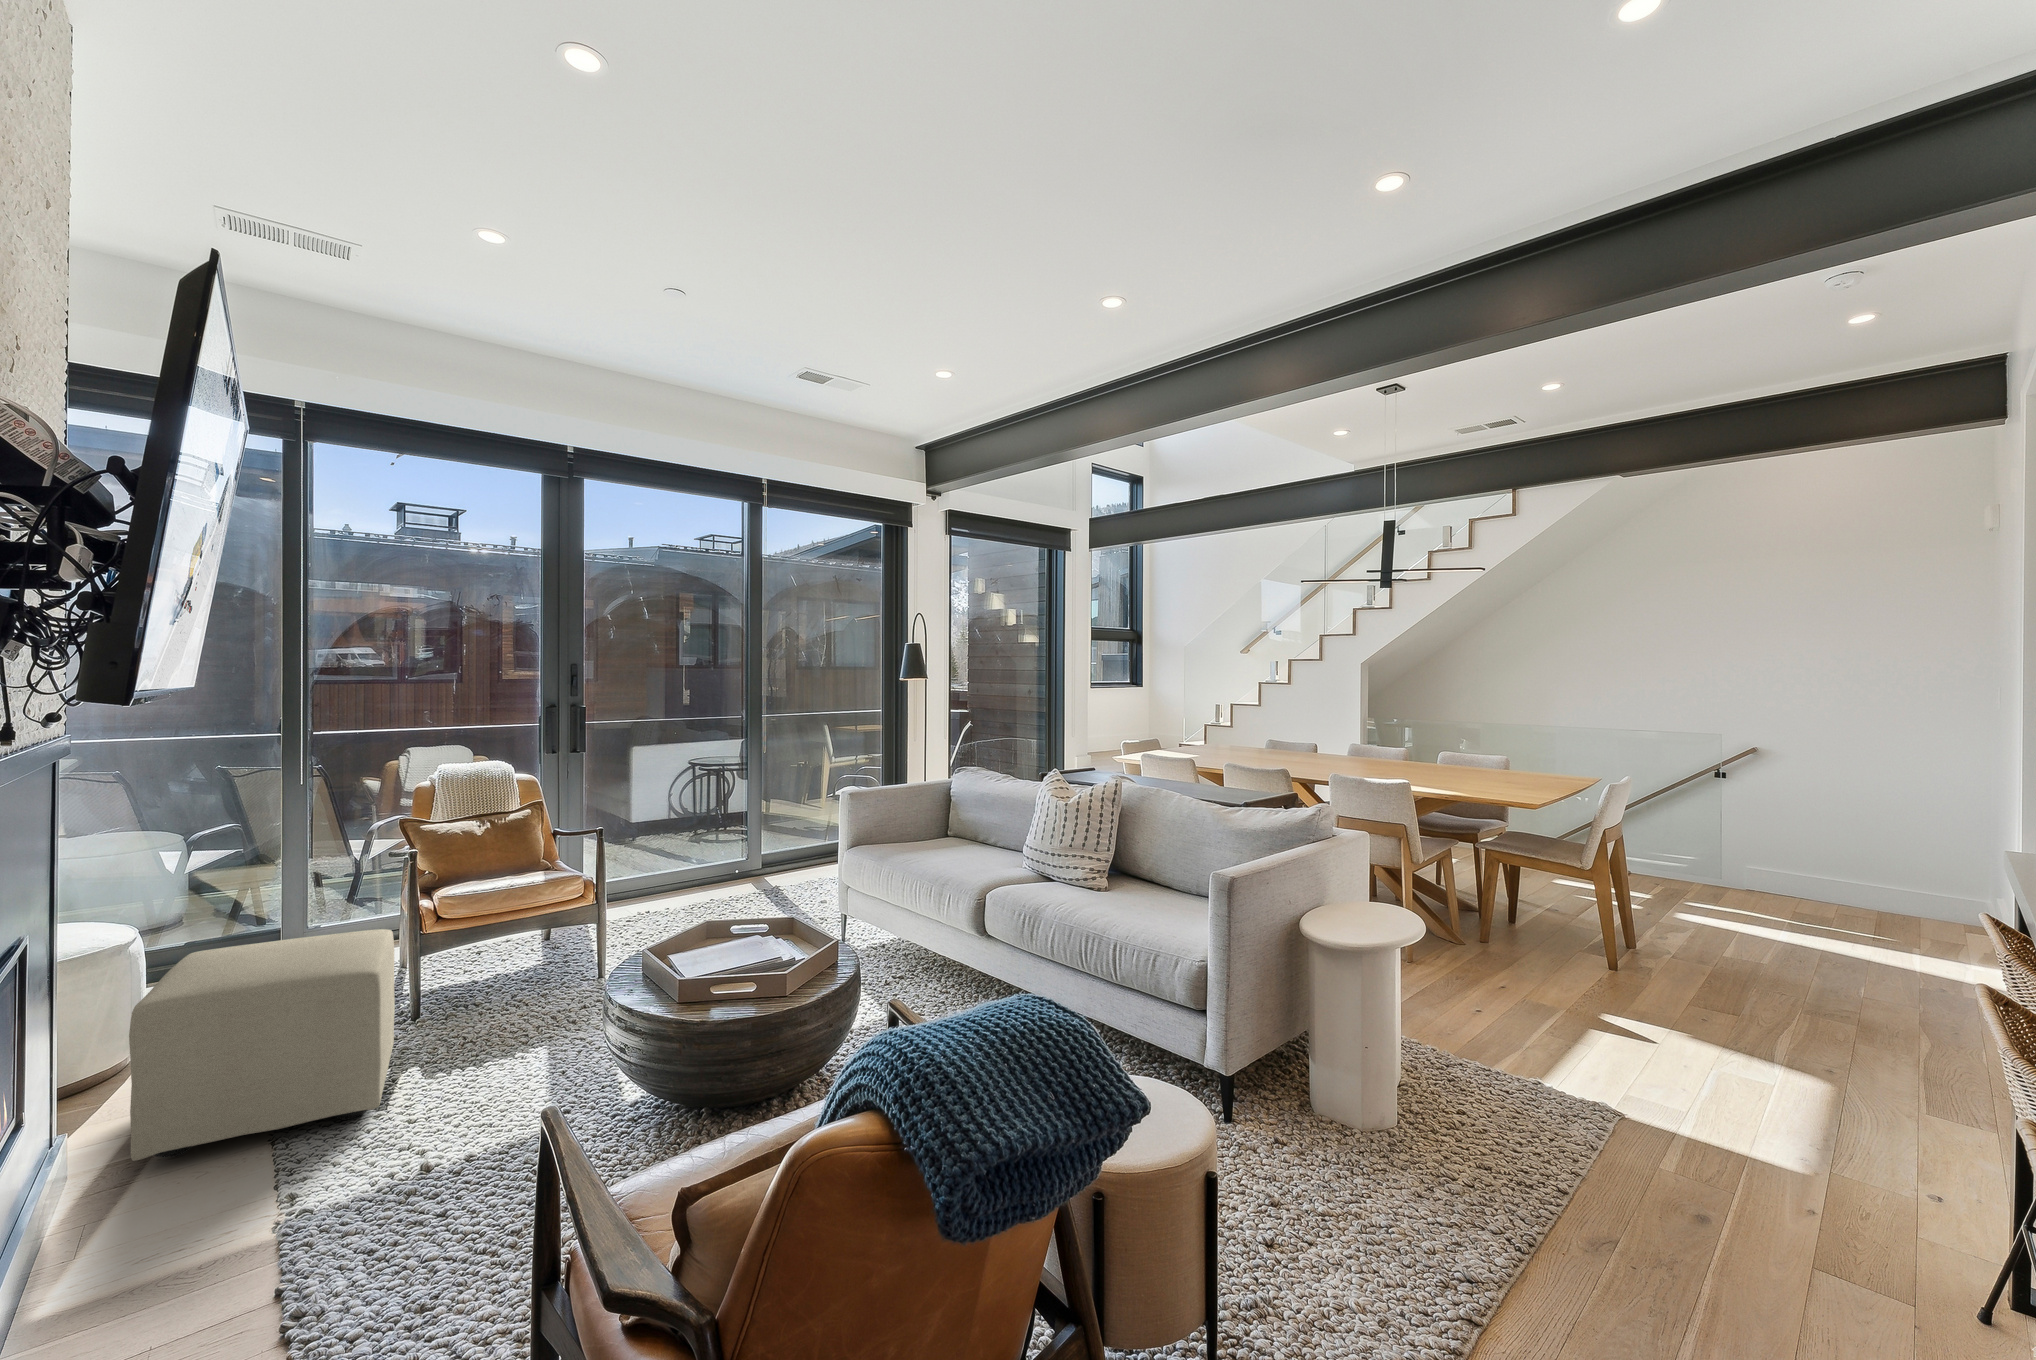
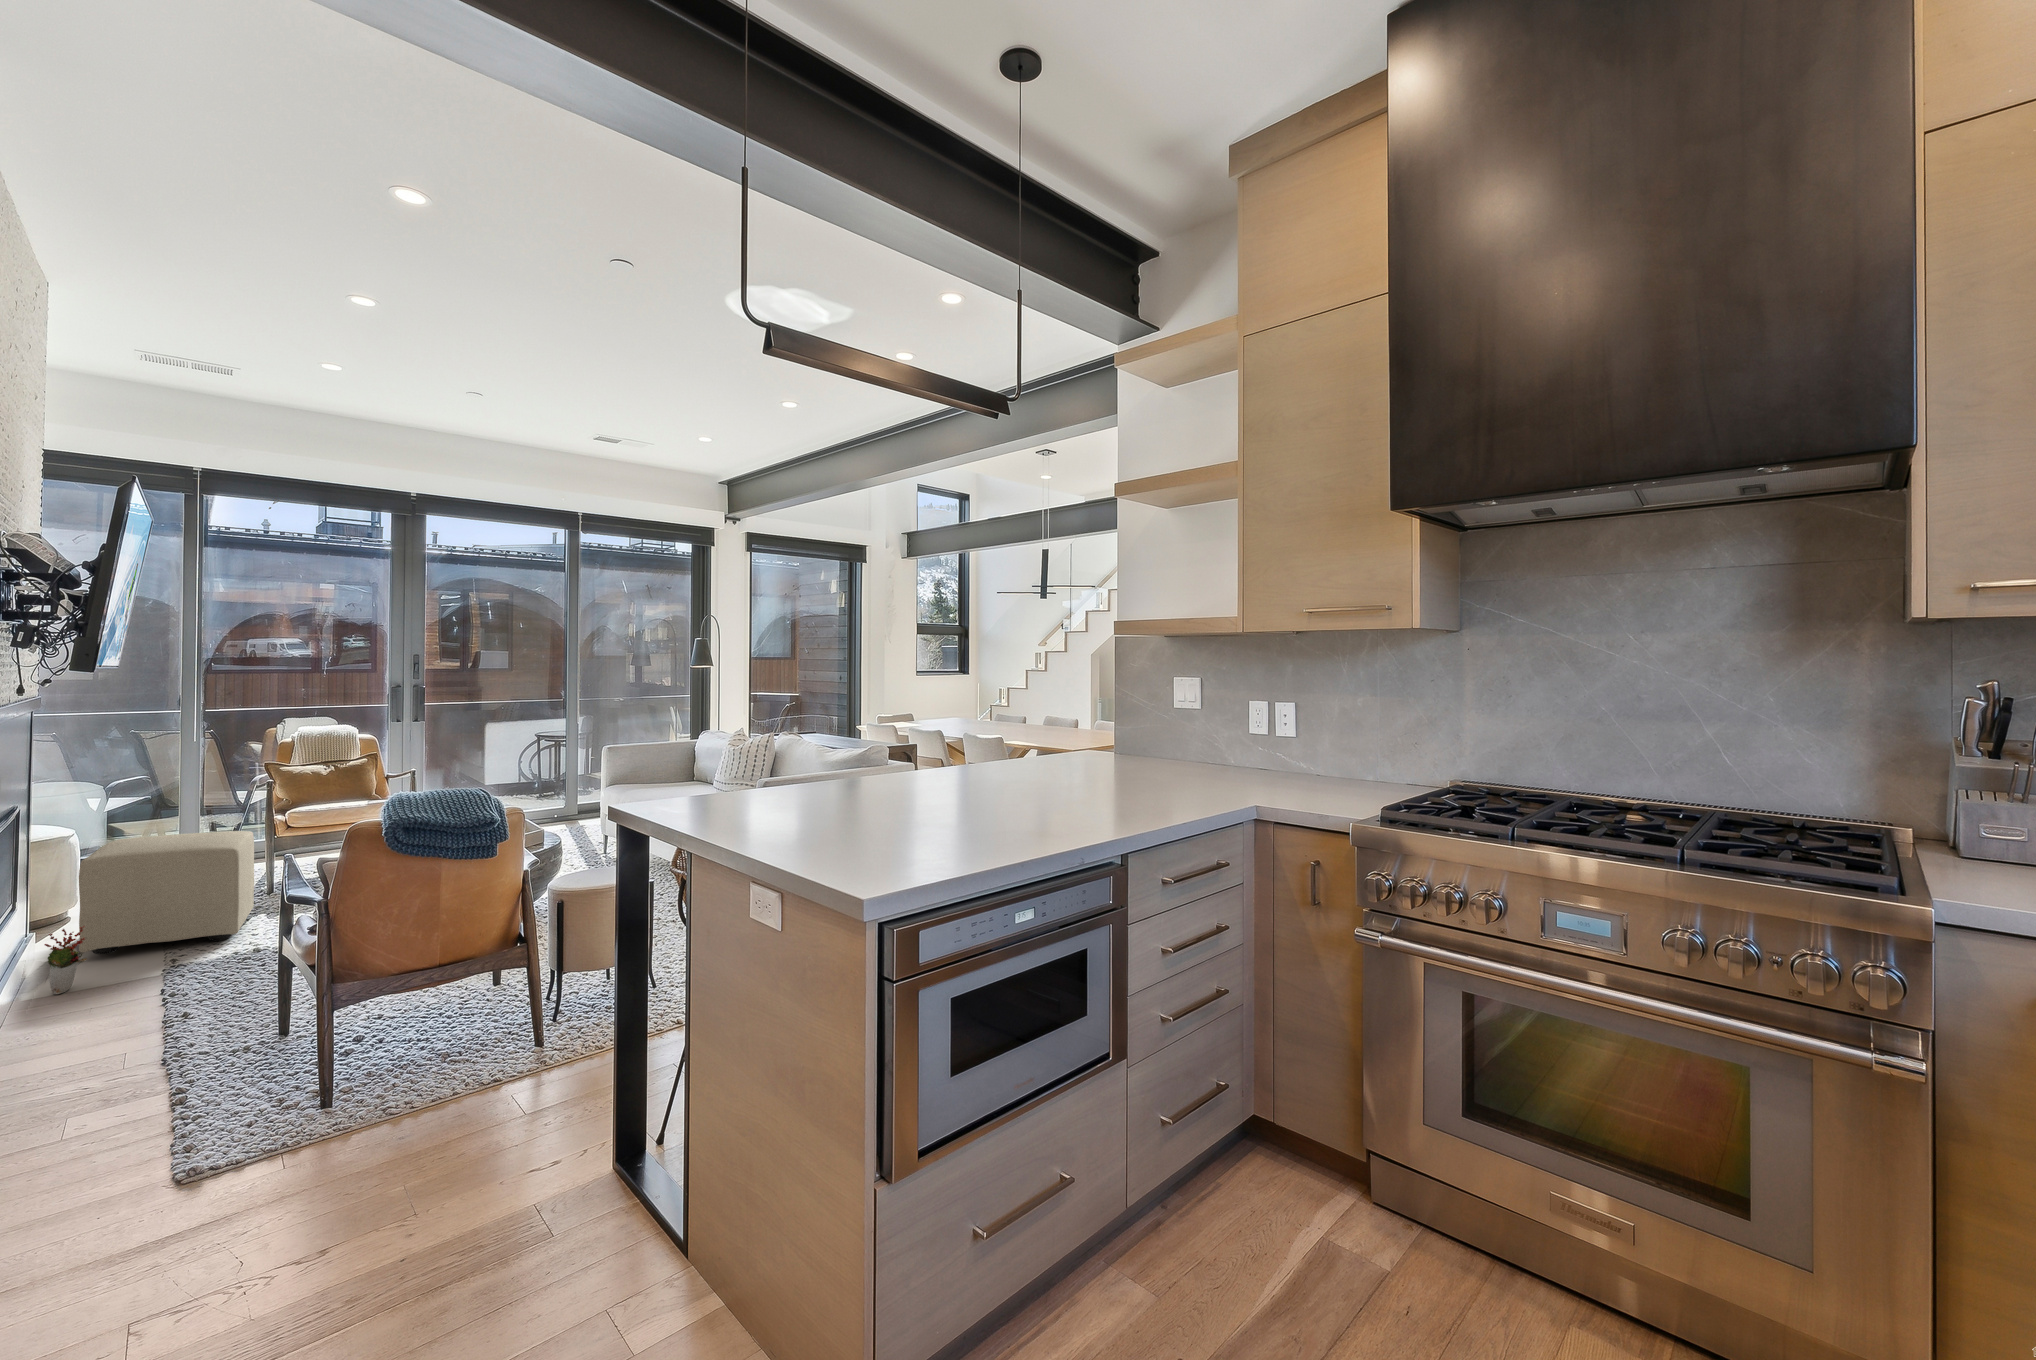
decorative plant: none [62,1142,138,1274] -> present [44,926,87,994]

